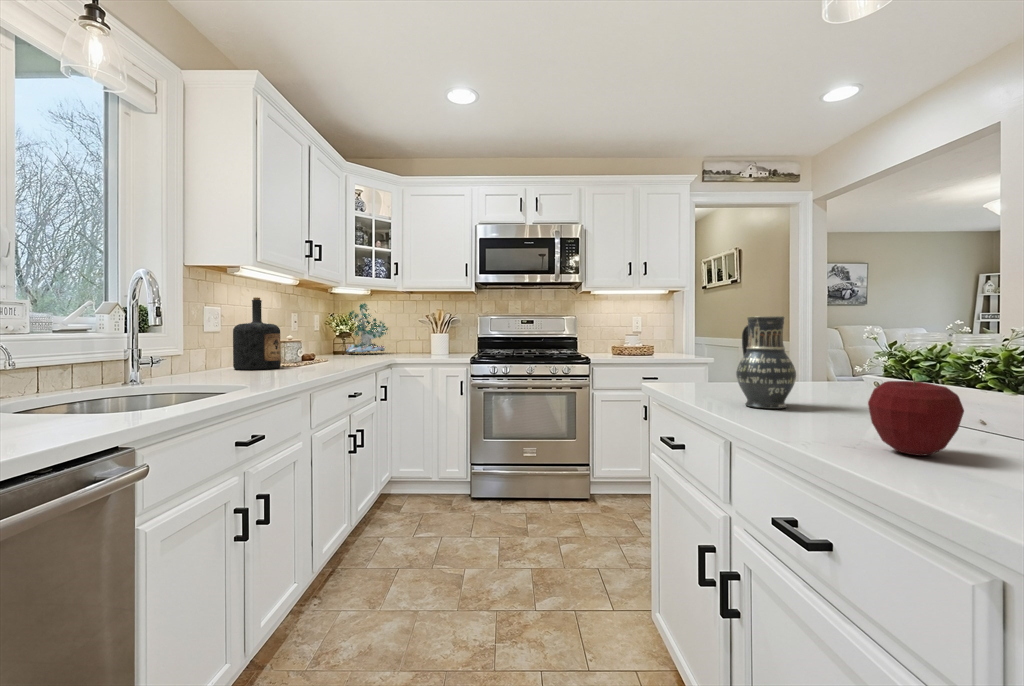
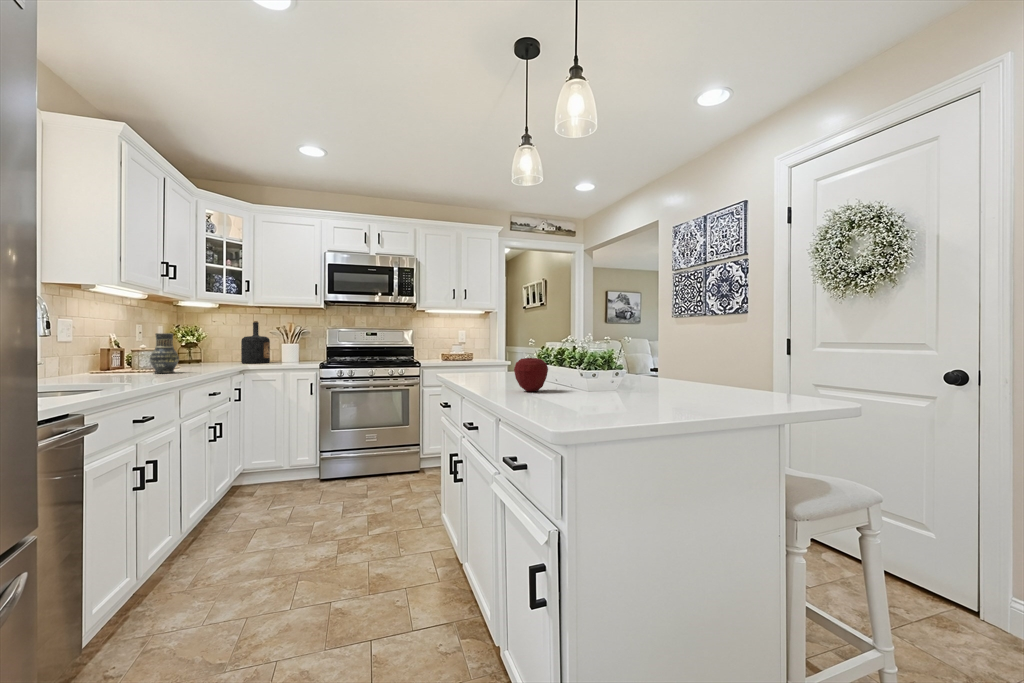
bottle: present [233,297,281,370] -> present [241,321,270,363]
plant: present [346,303,388,354] -> none [194,315,240,363]
vase: present [736,316,796,409] -> present [150,333,179,373]

